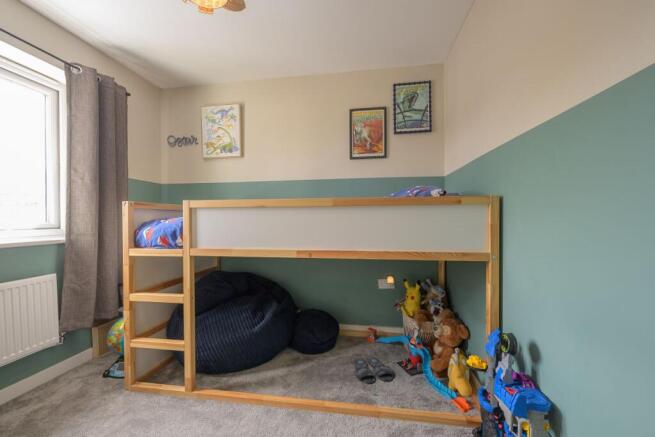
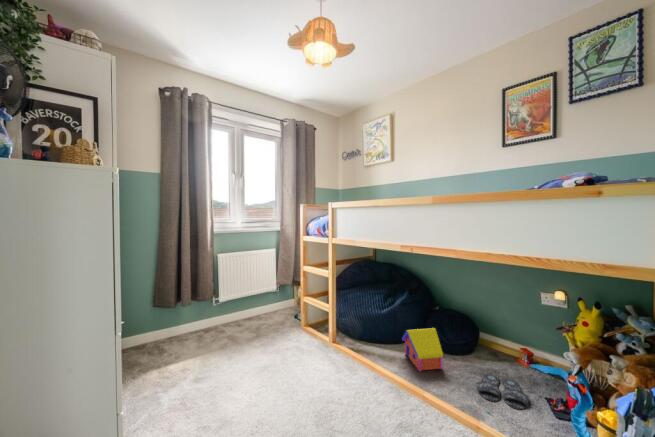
toy house: none [279,332,324,382] -> present [402,328,443,371]

